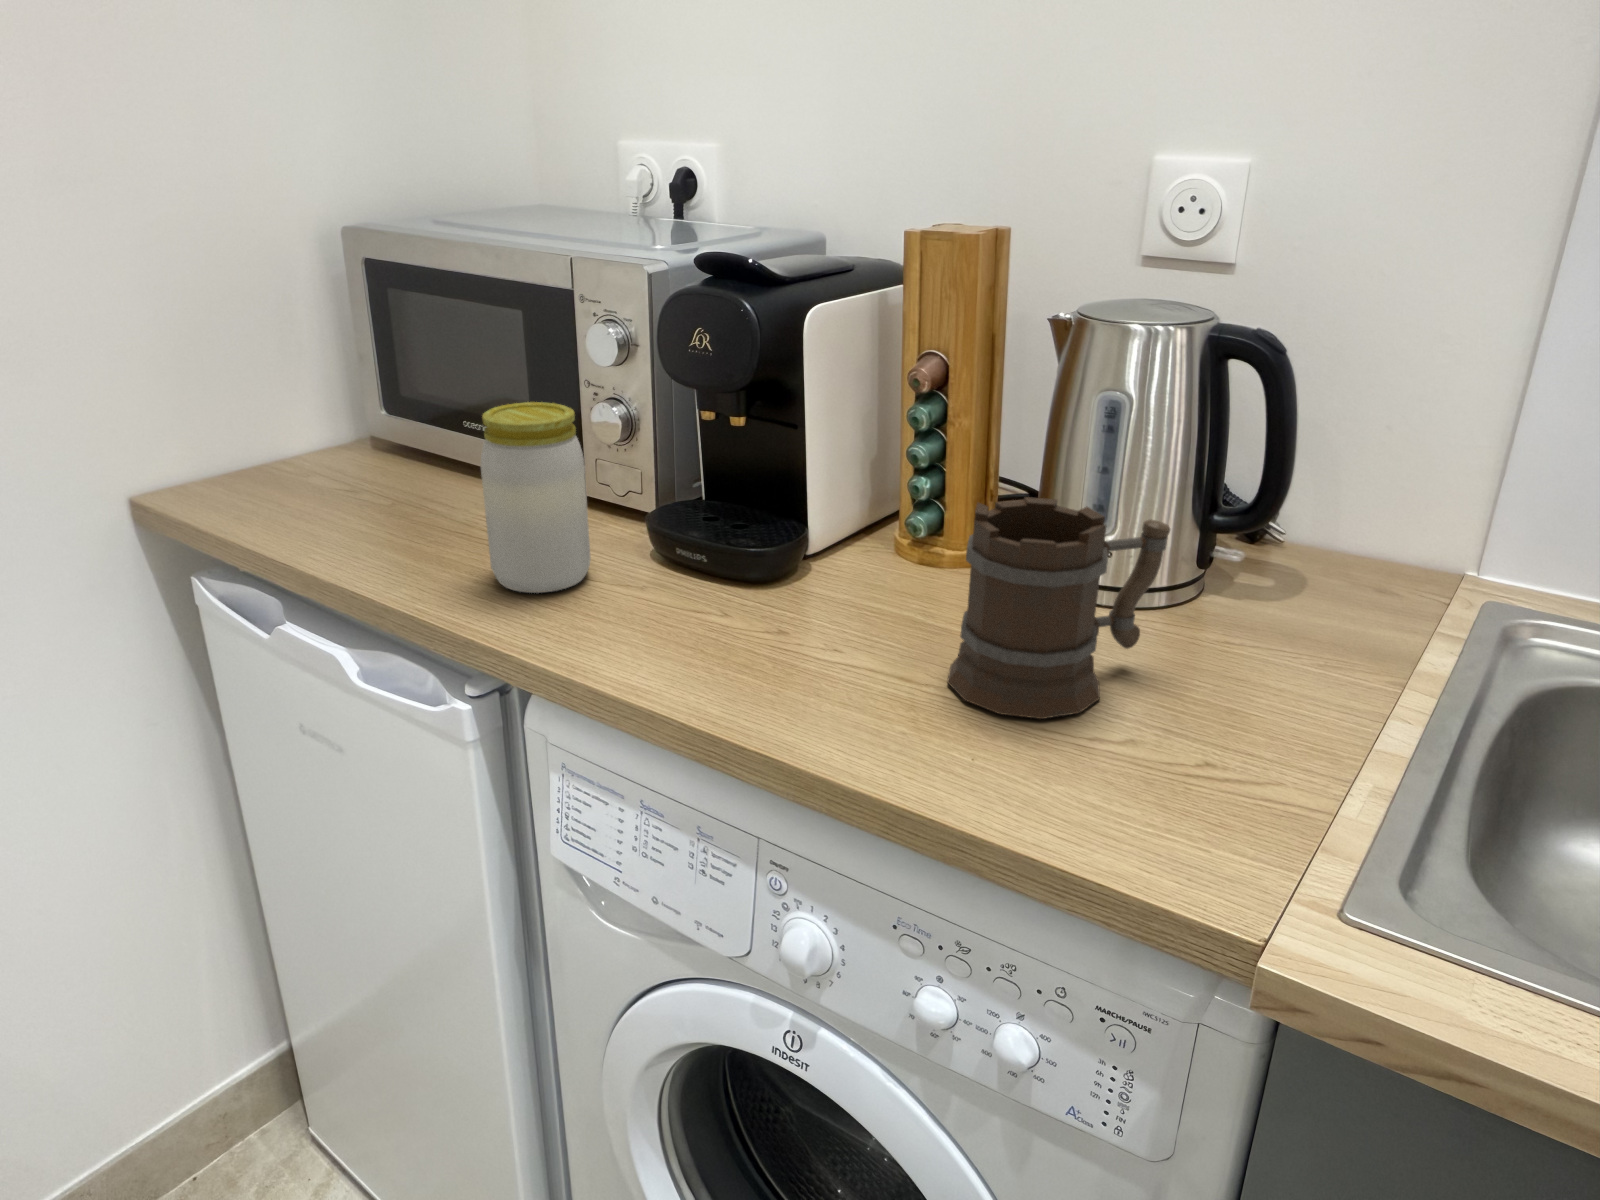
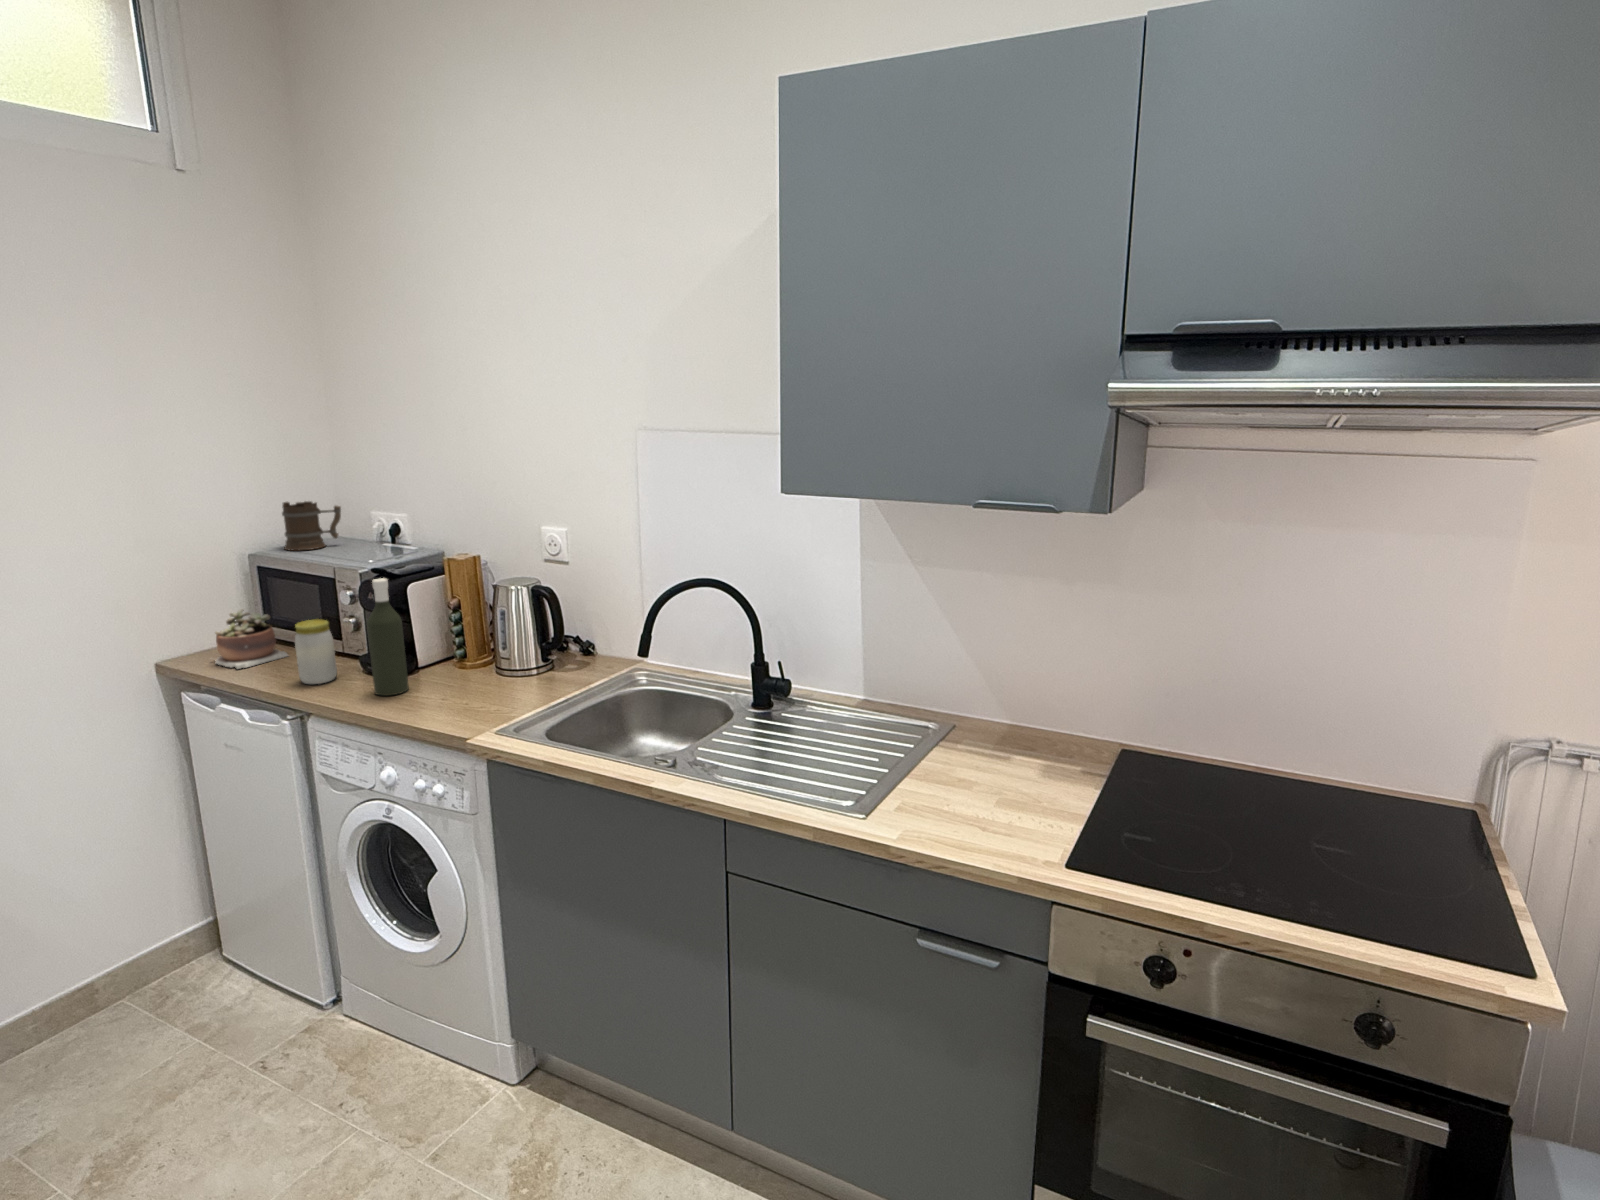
bottle: none [719,269,825,655] -> present [367,578,409,696]
succulent plant: none [258,368,448,528] -> present [215,609,288,669]
mug: present [947,497,1170,719] -> present [282,501,341,551]

